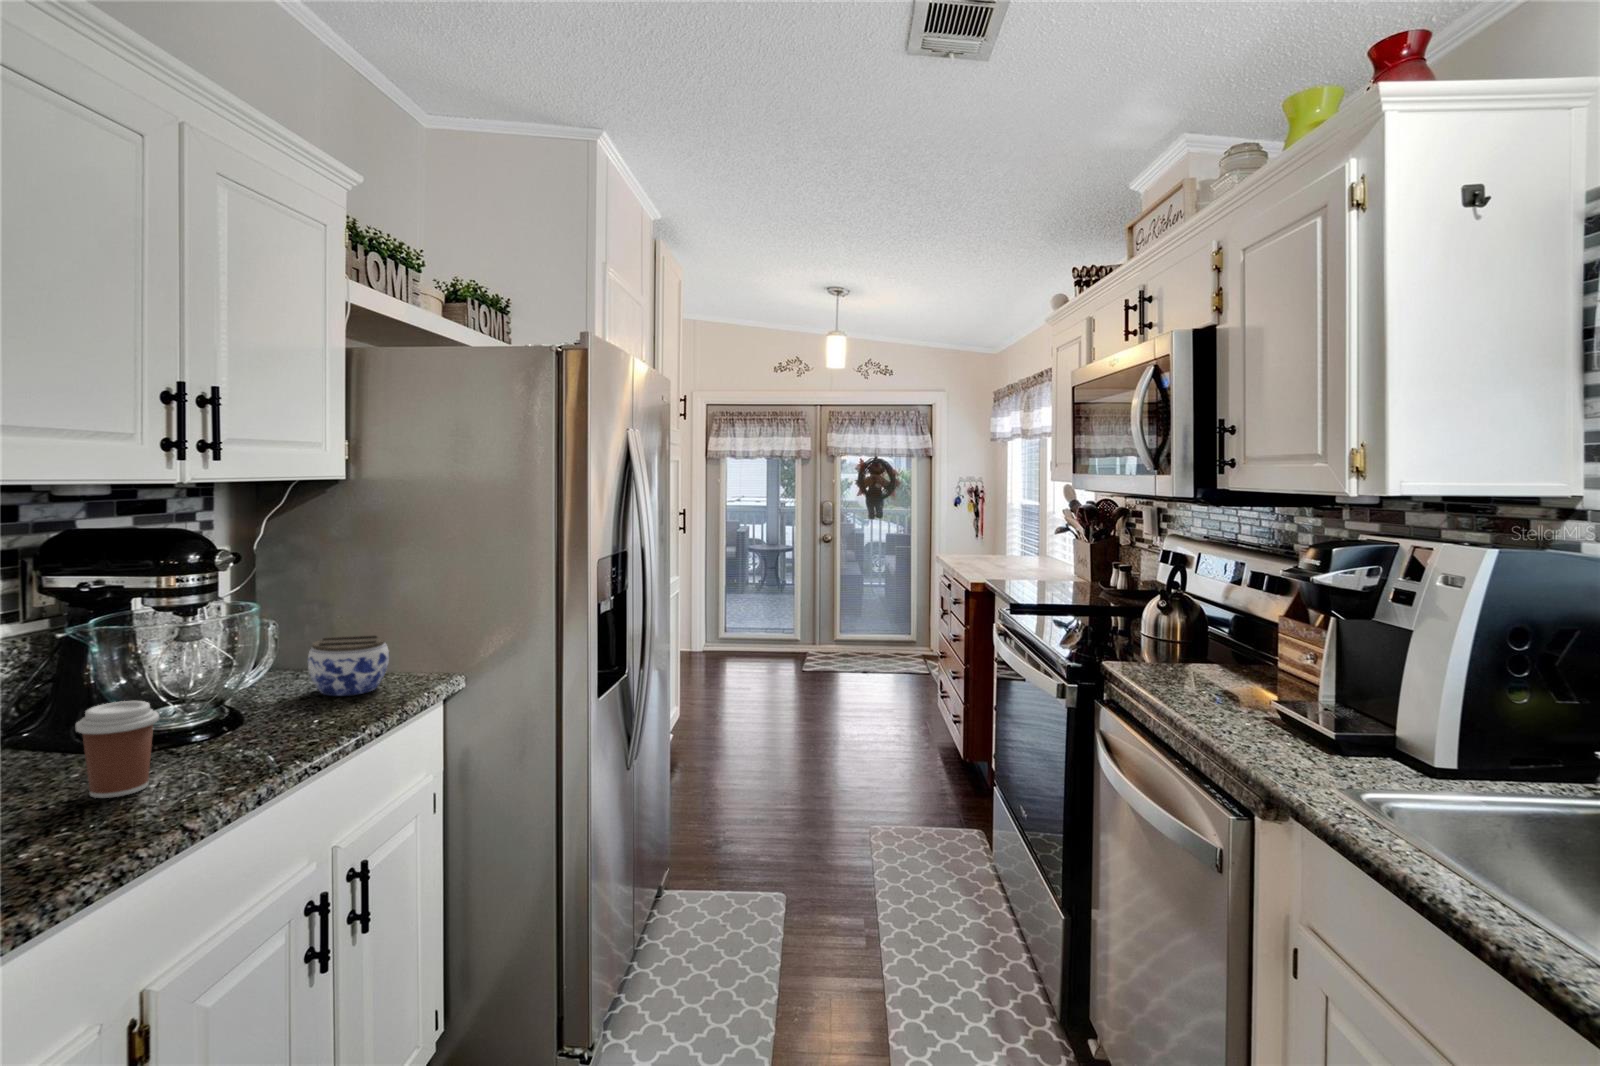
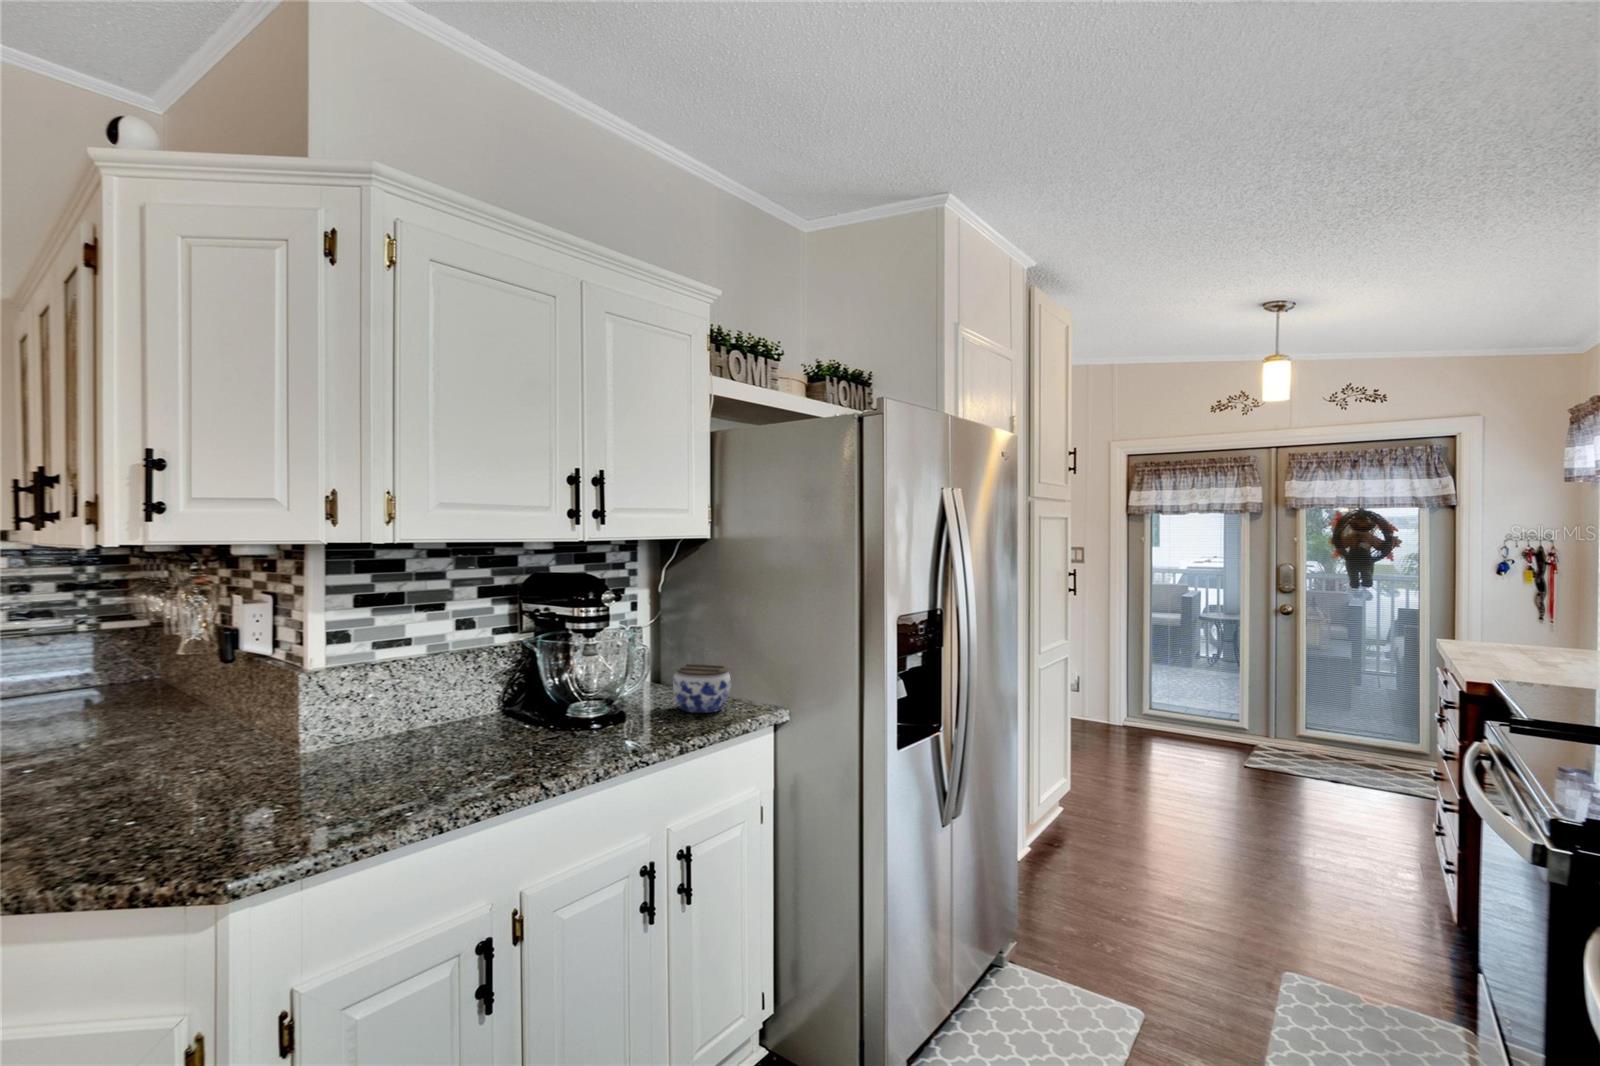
coffee cup: present [76,701,159,798] -> none [504,692,550,758]

